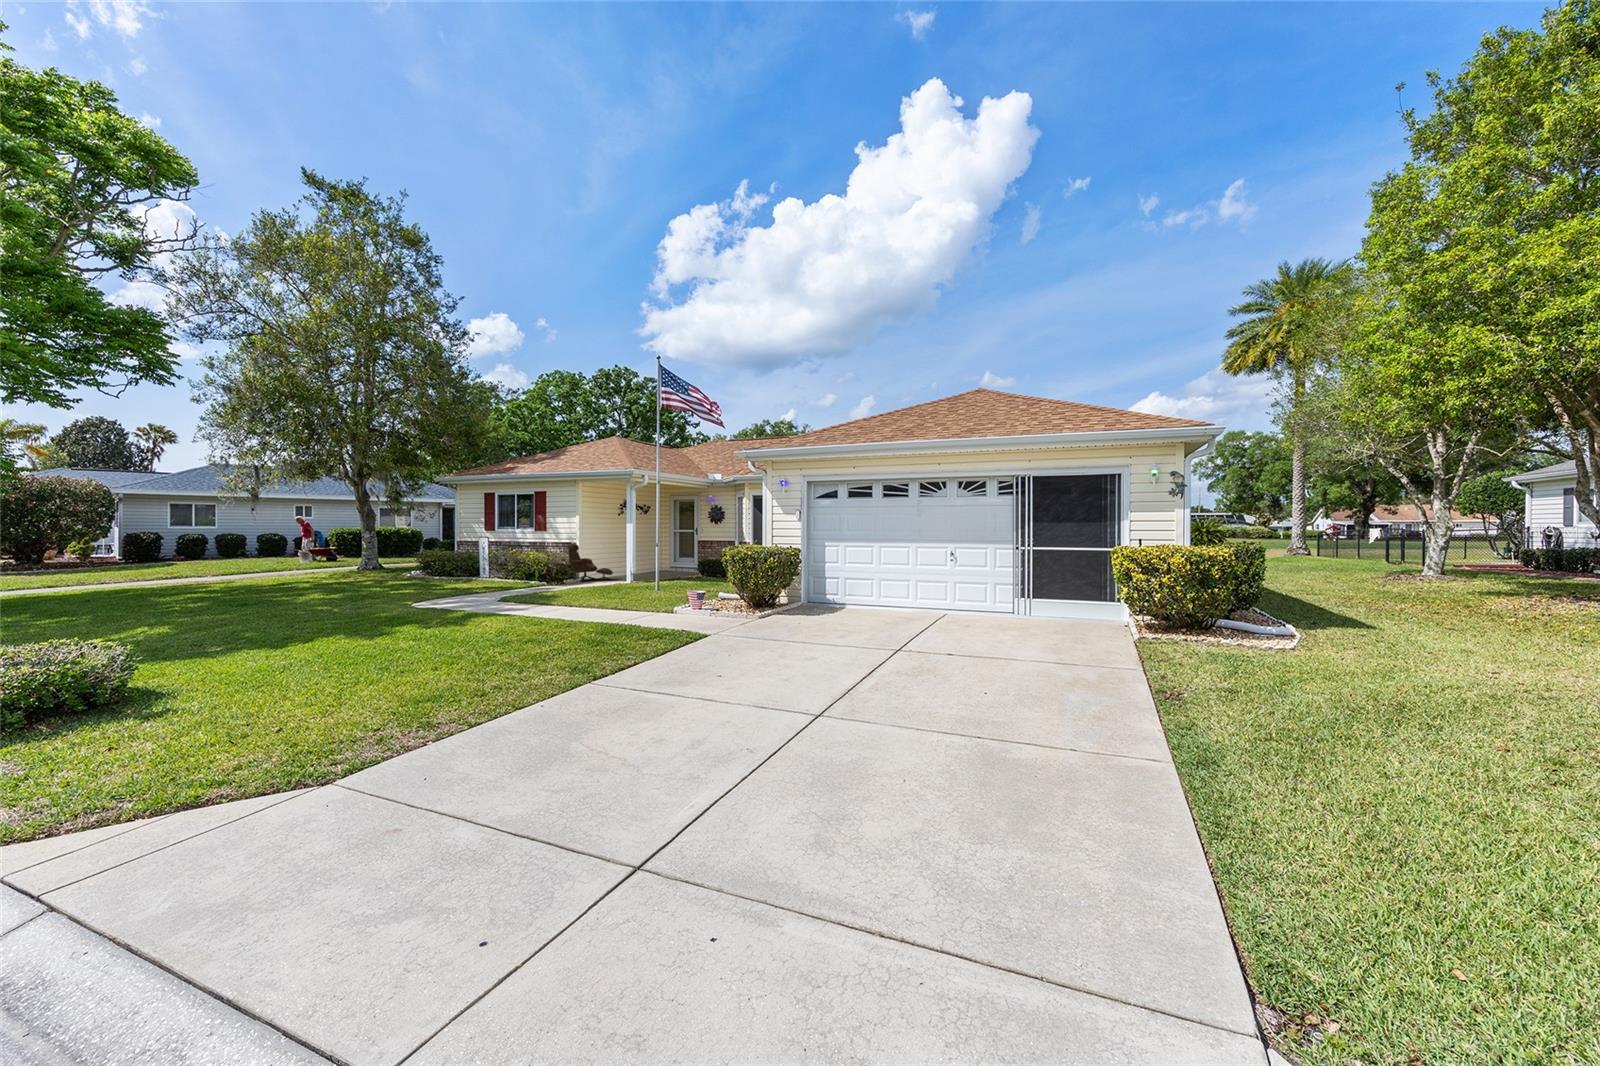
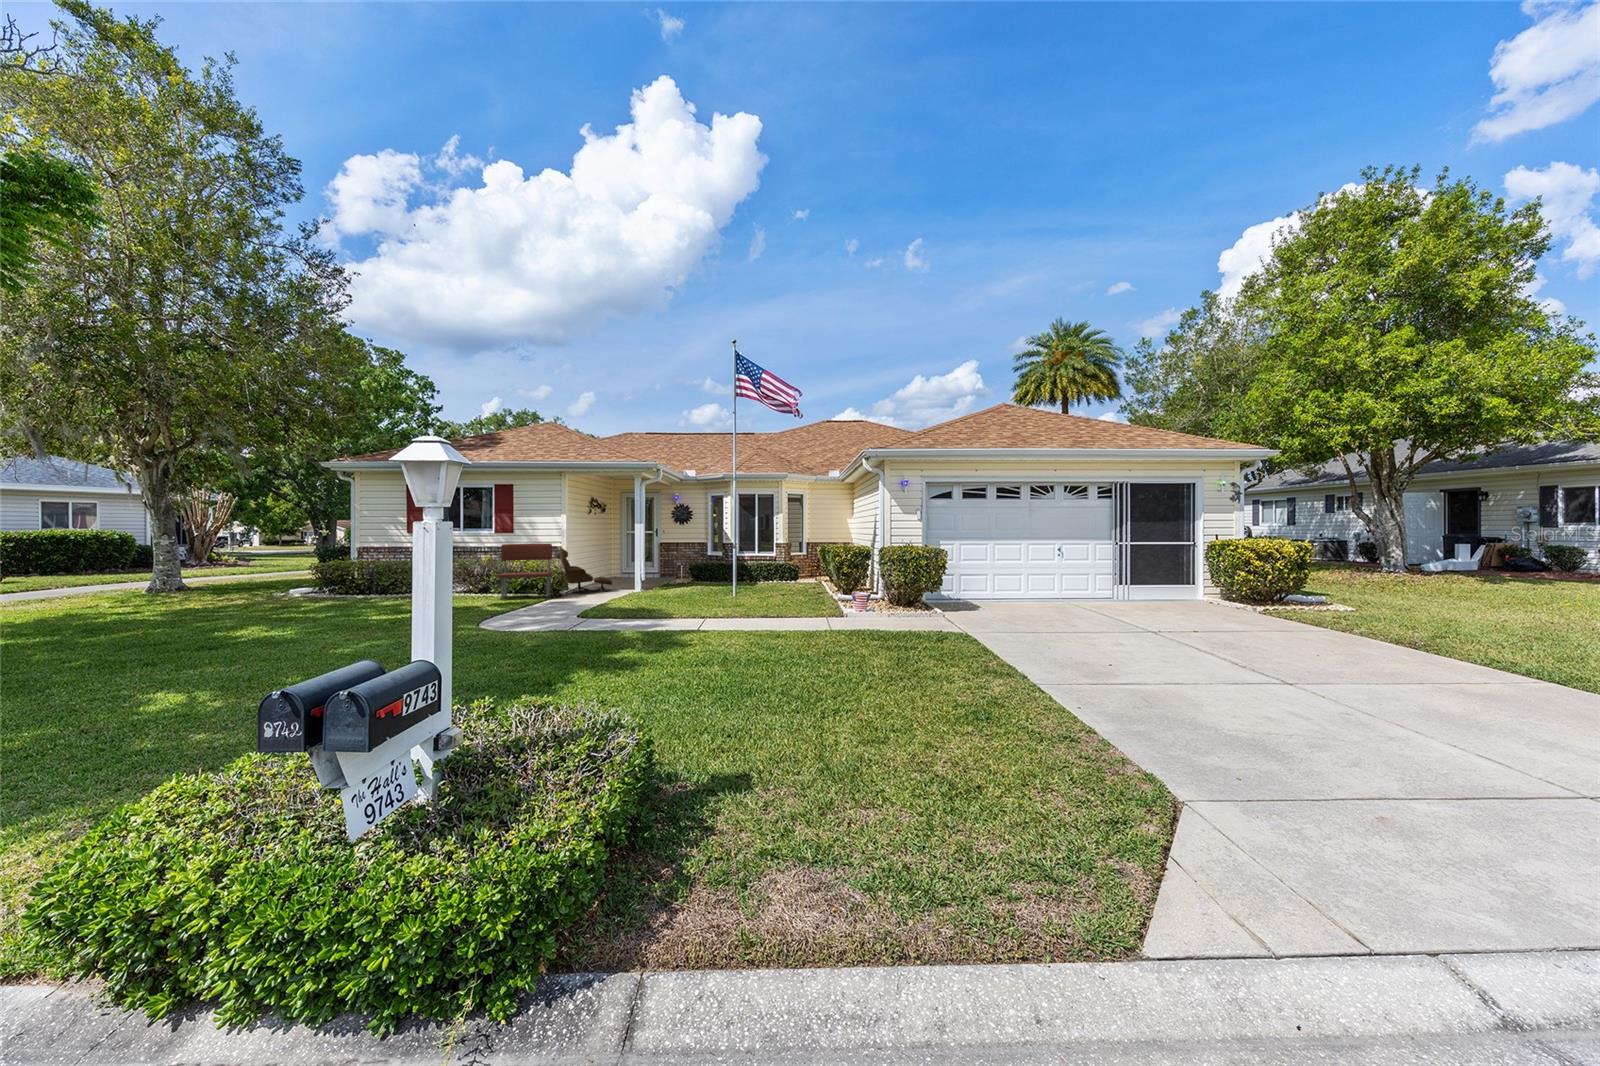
bench: none [513,539,560,583] -> present [497,543,552,599]

